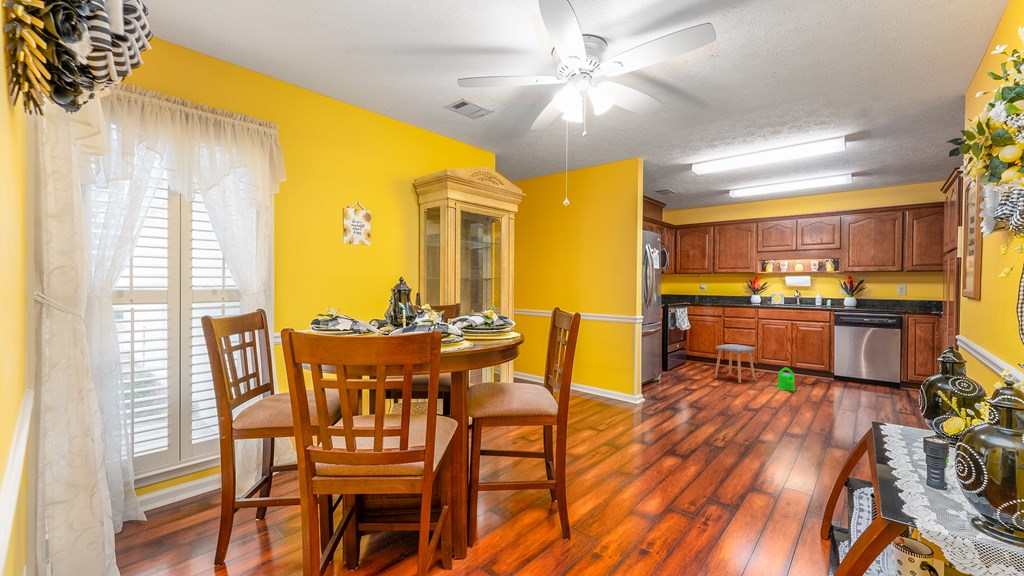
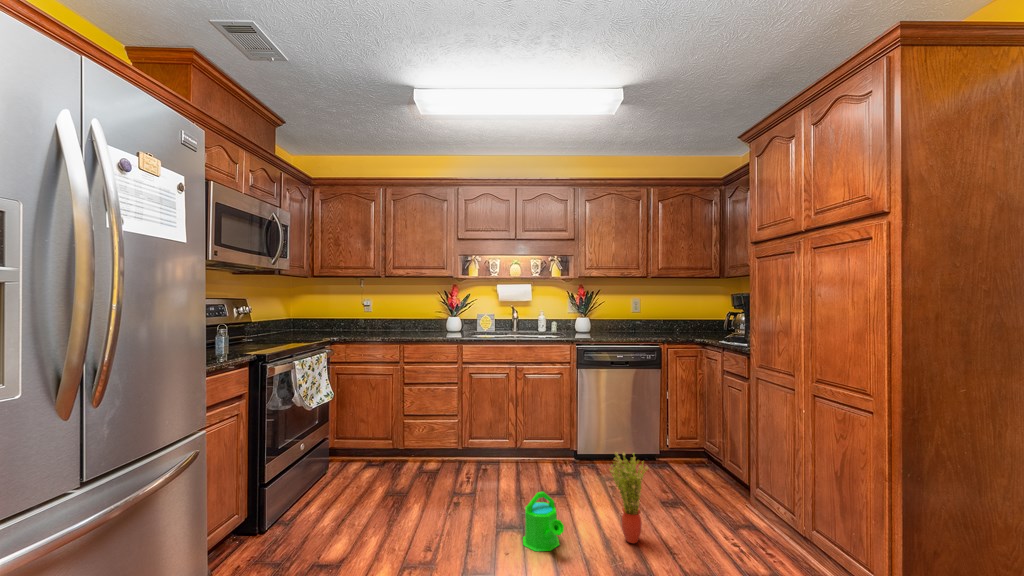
stool: present [714,344,755,383] -> none [387,439,474,552]
potted plant: none [823,354,844,396] -> present [610,452,648,543]

